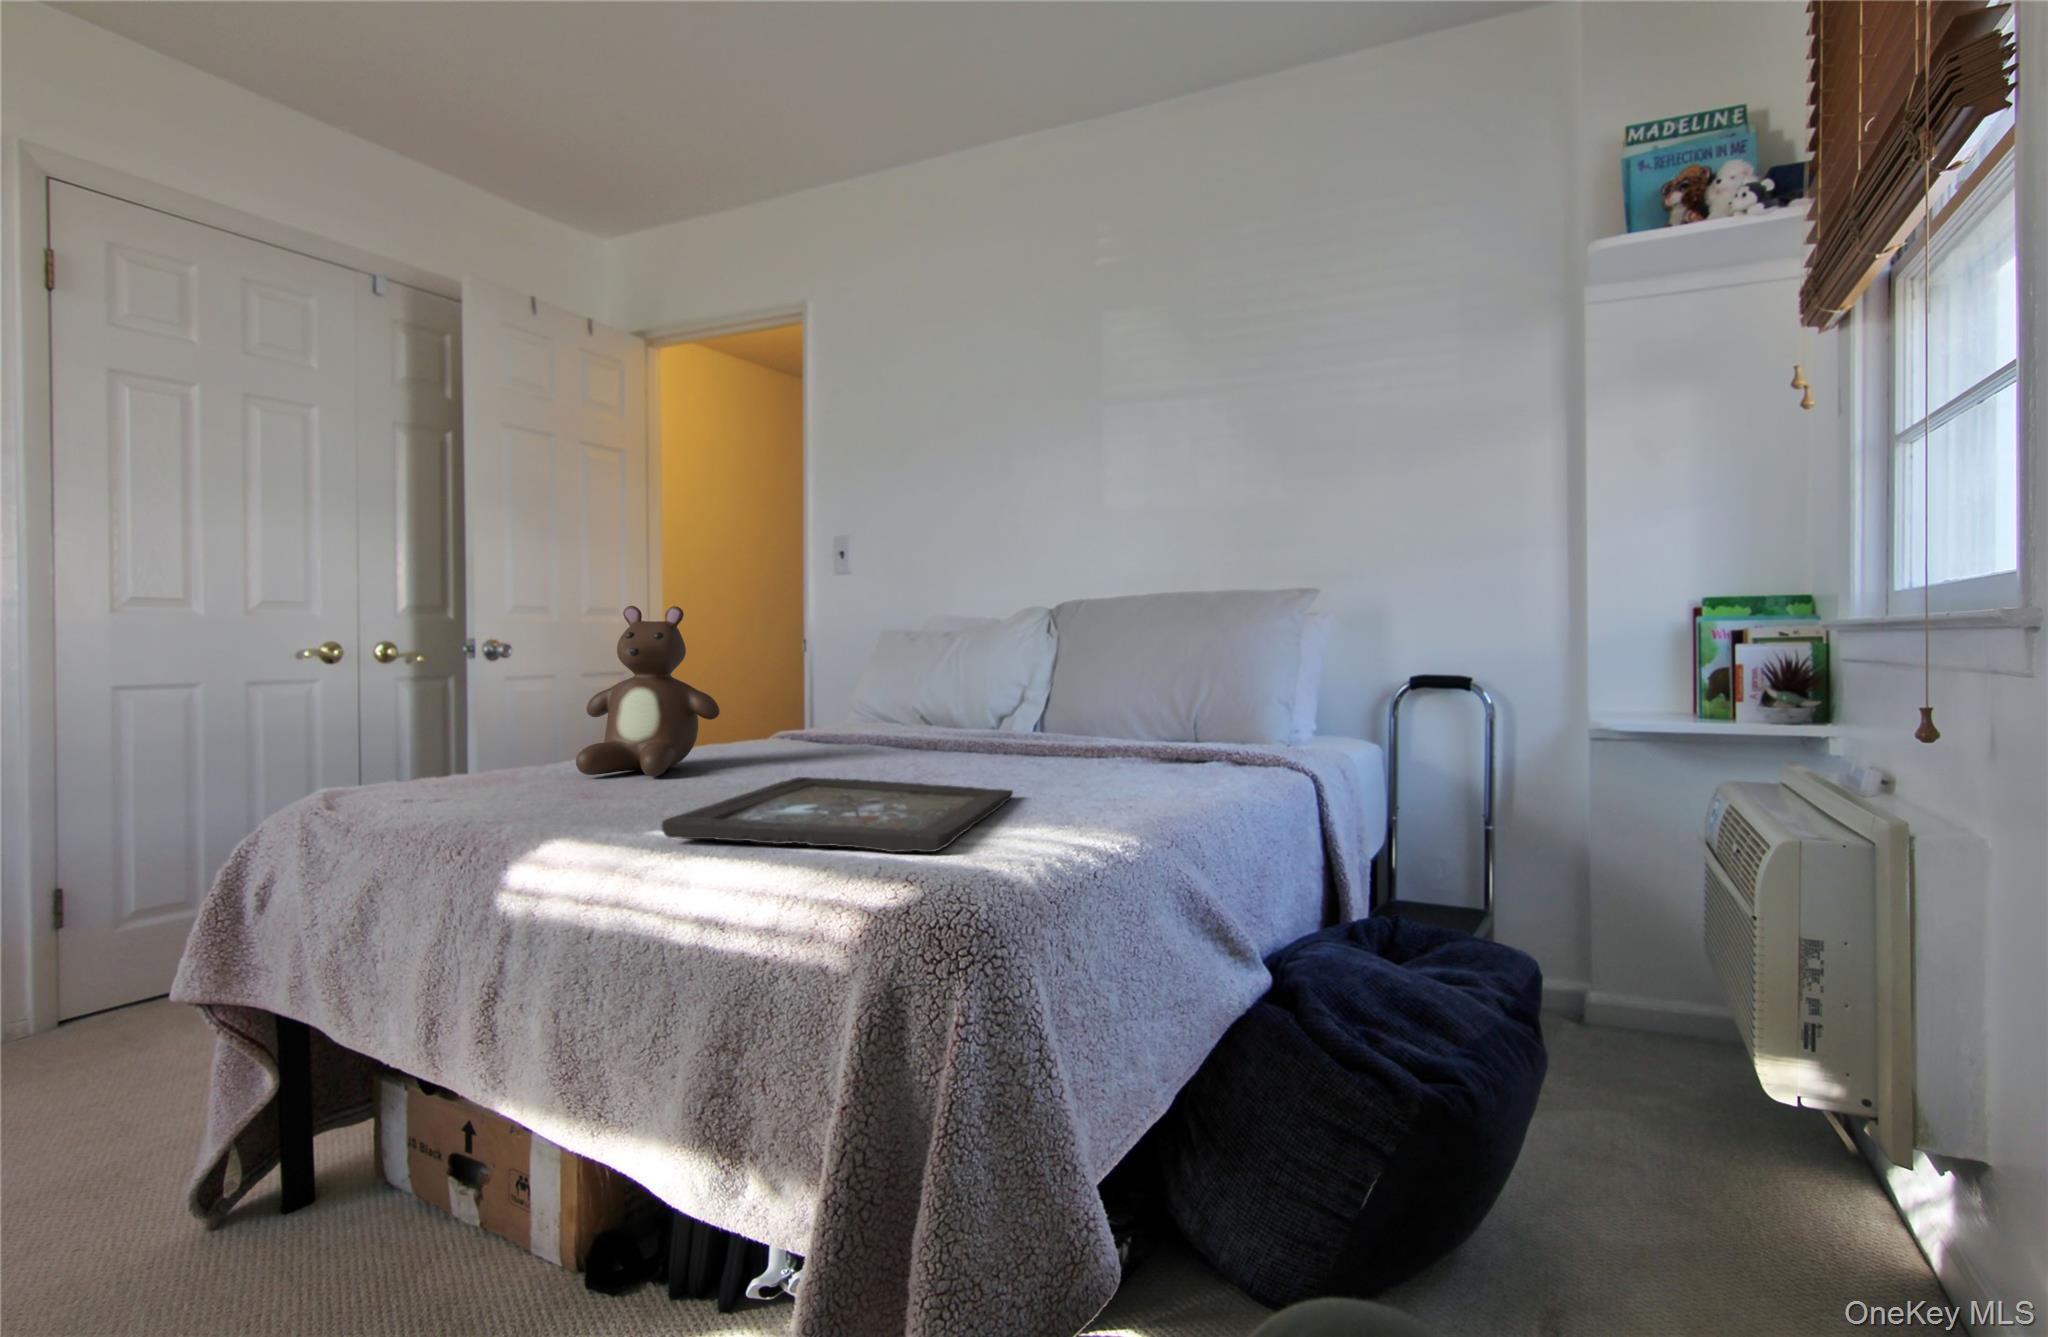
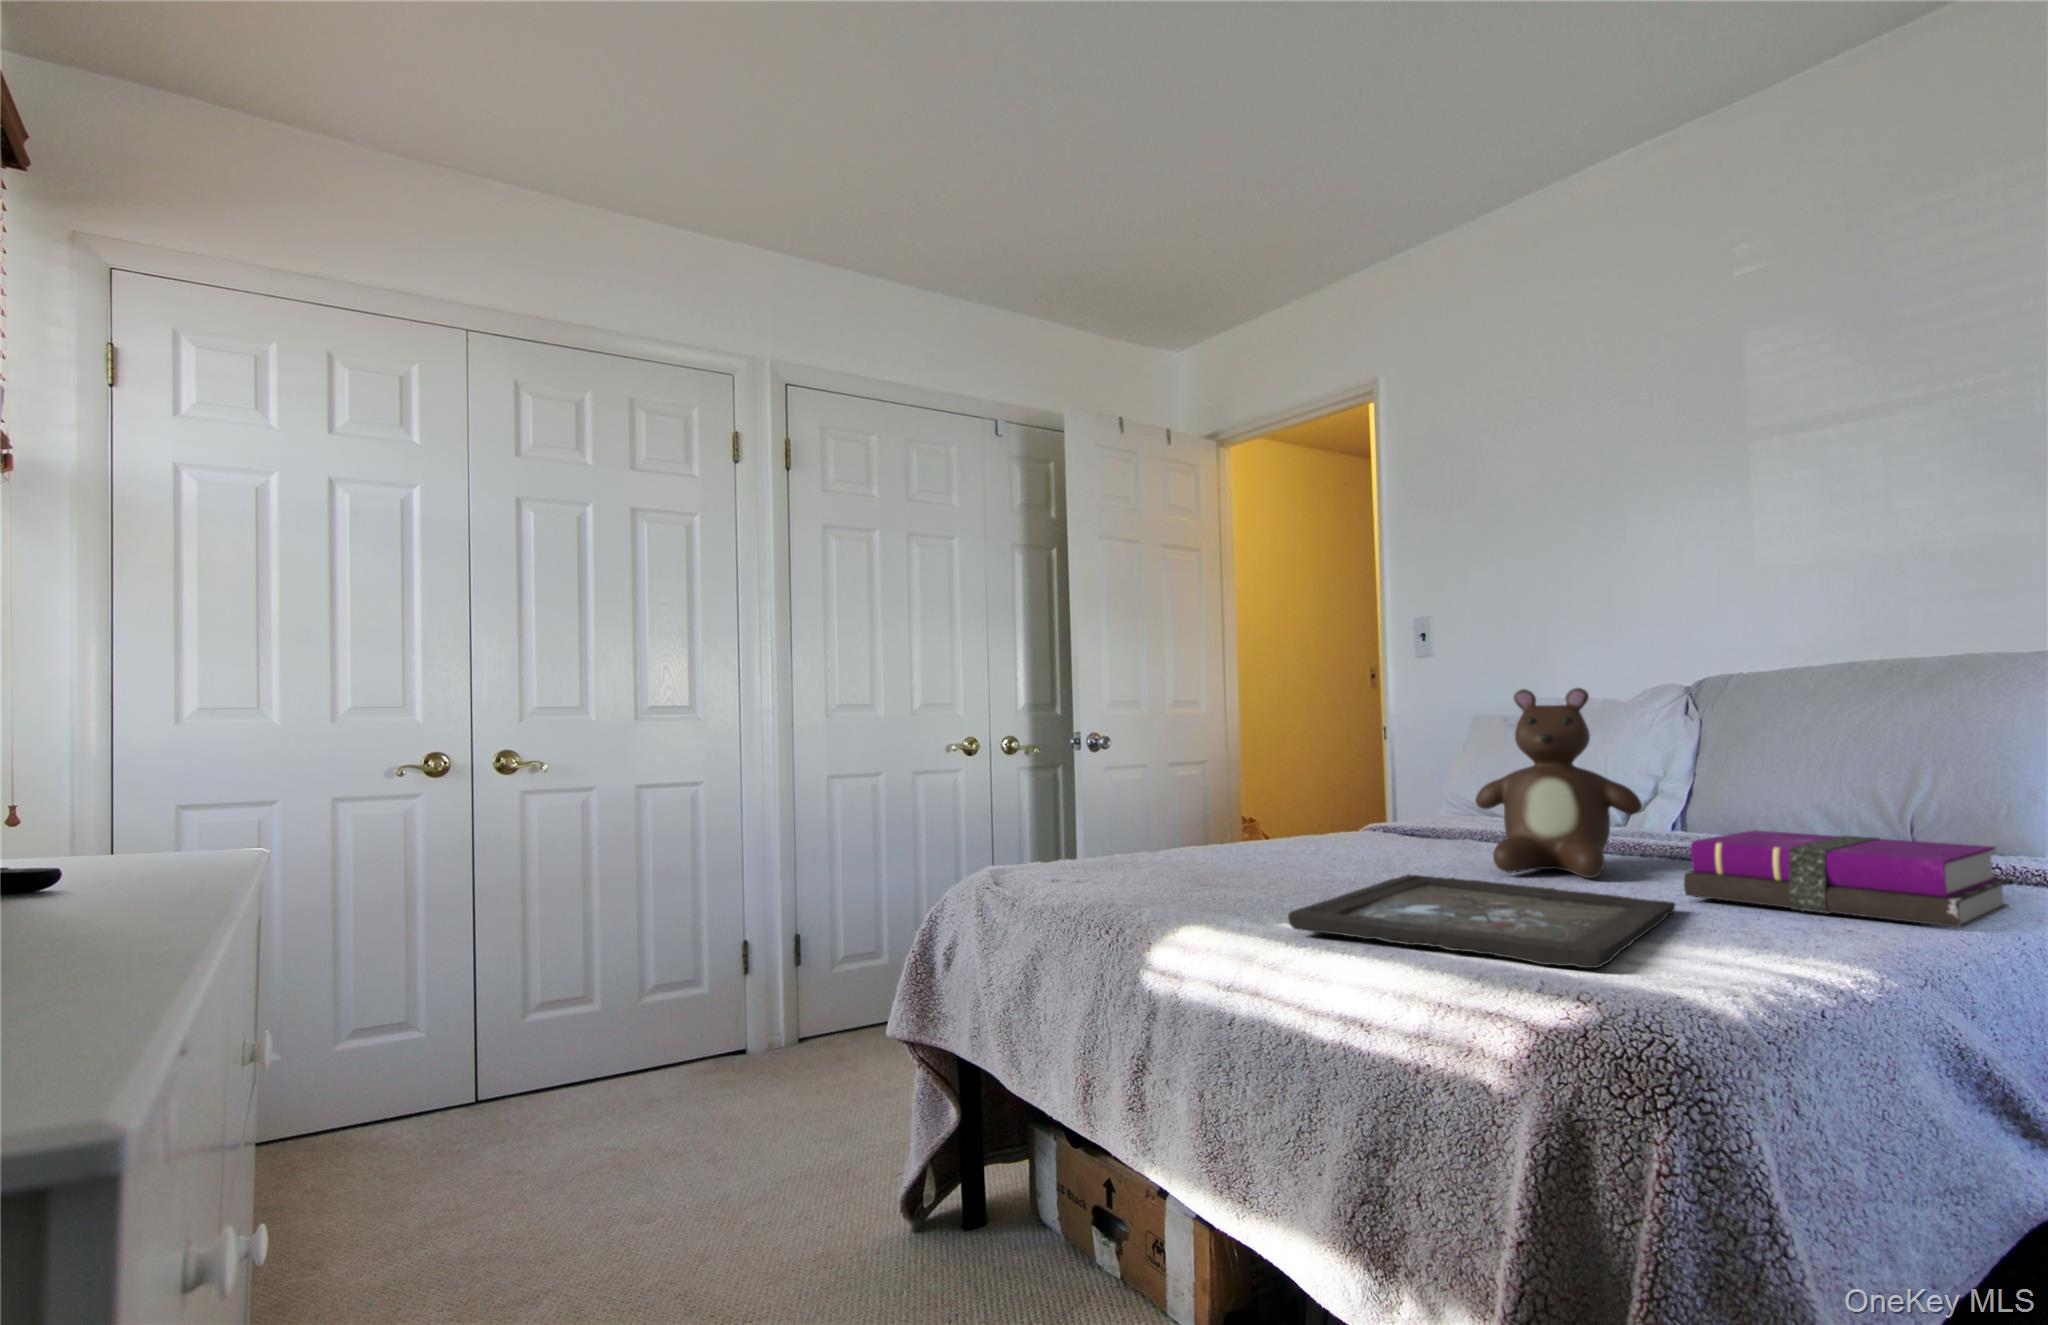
teddy bear: present [576,606,720,777] -> present [1475,688,1642,878]
notebook: none [1022,728,1229,798] -> present [1684,830,2008,928]

